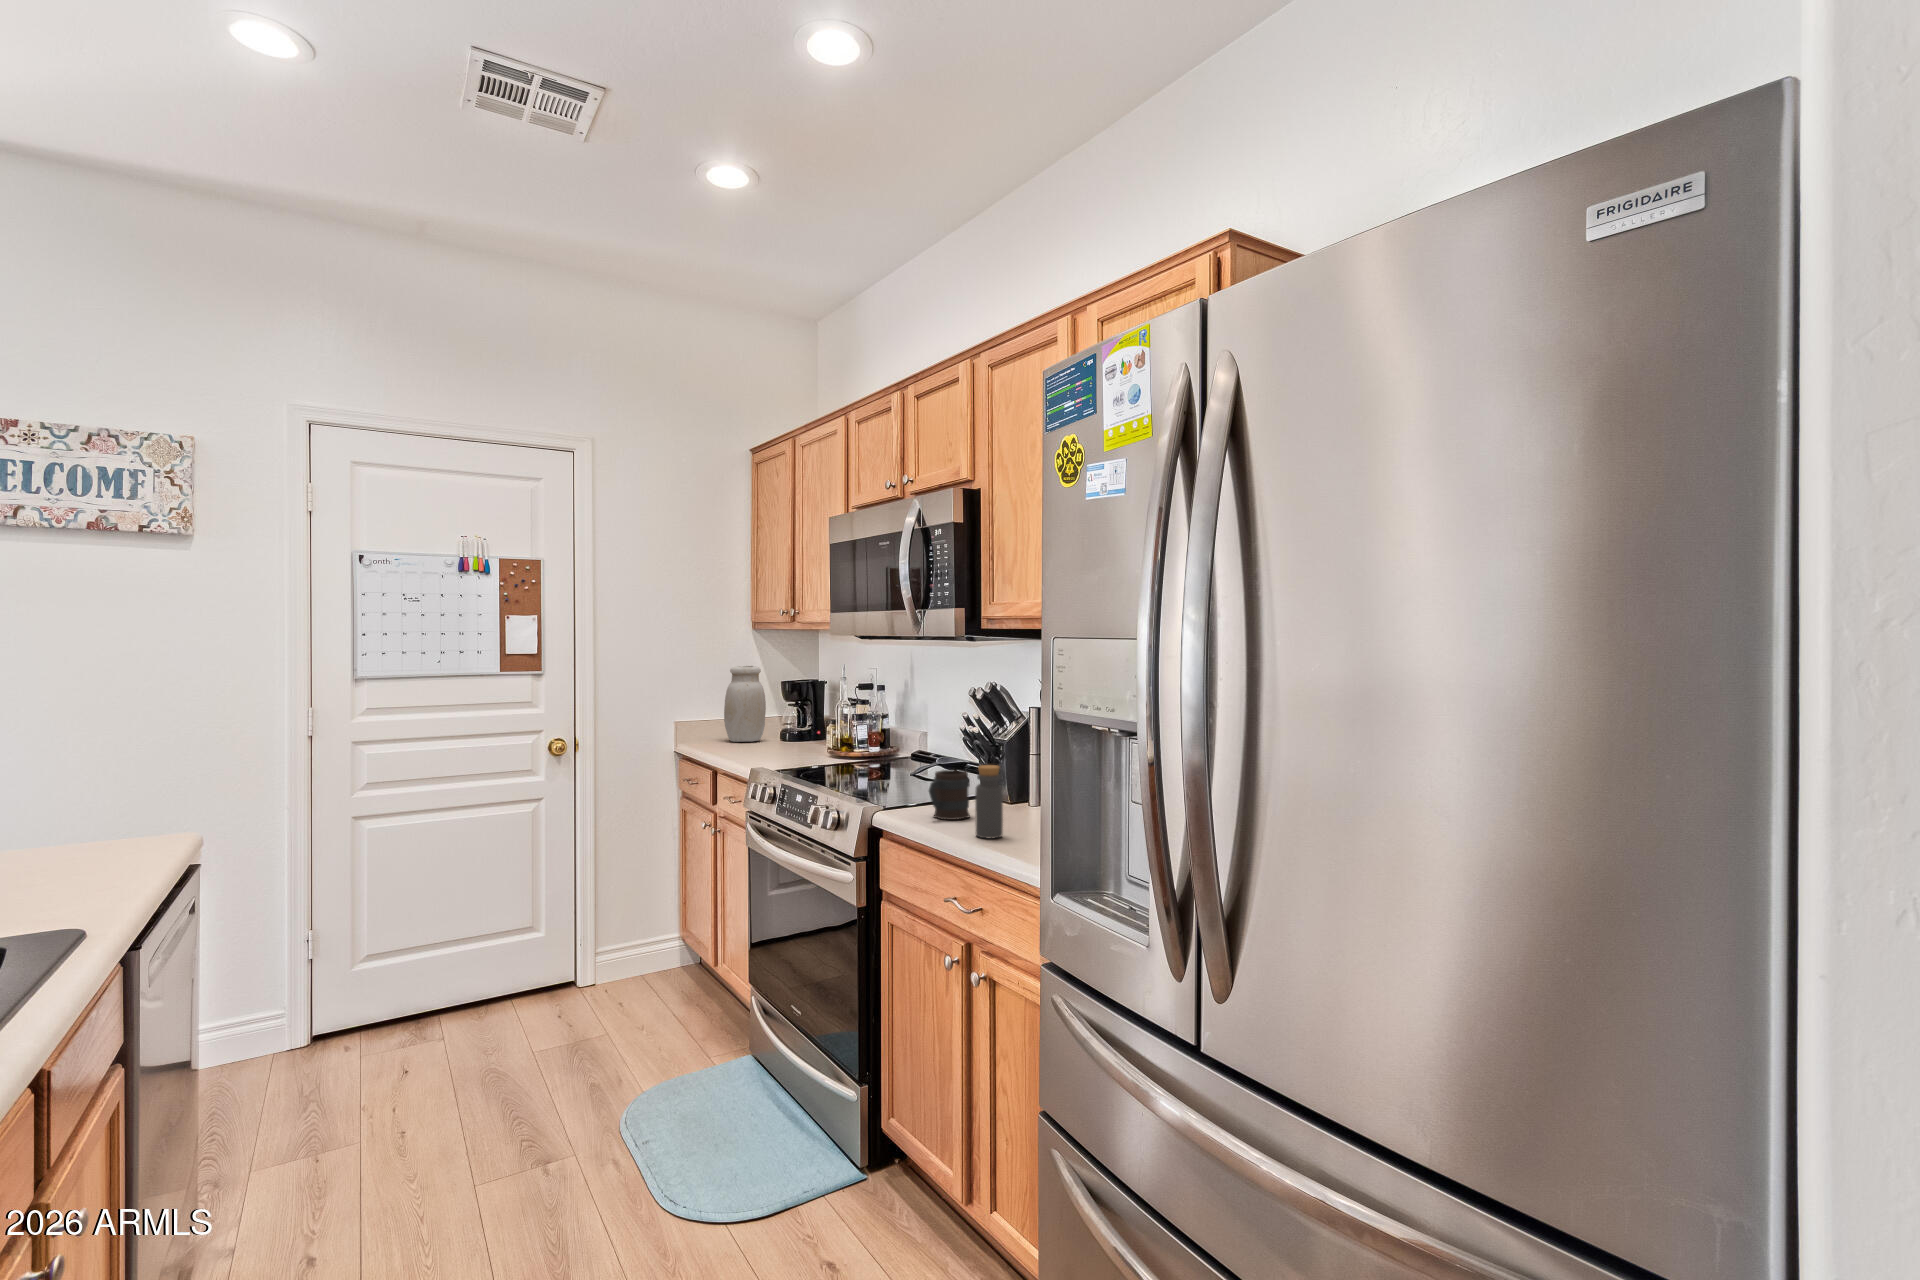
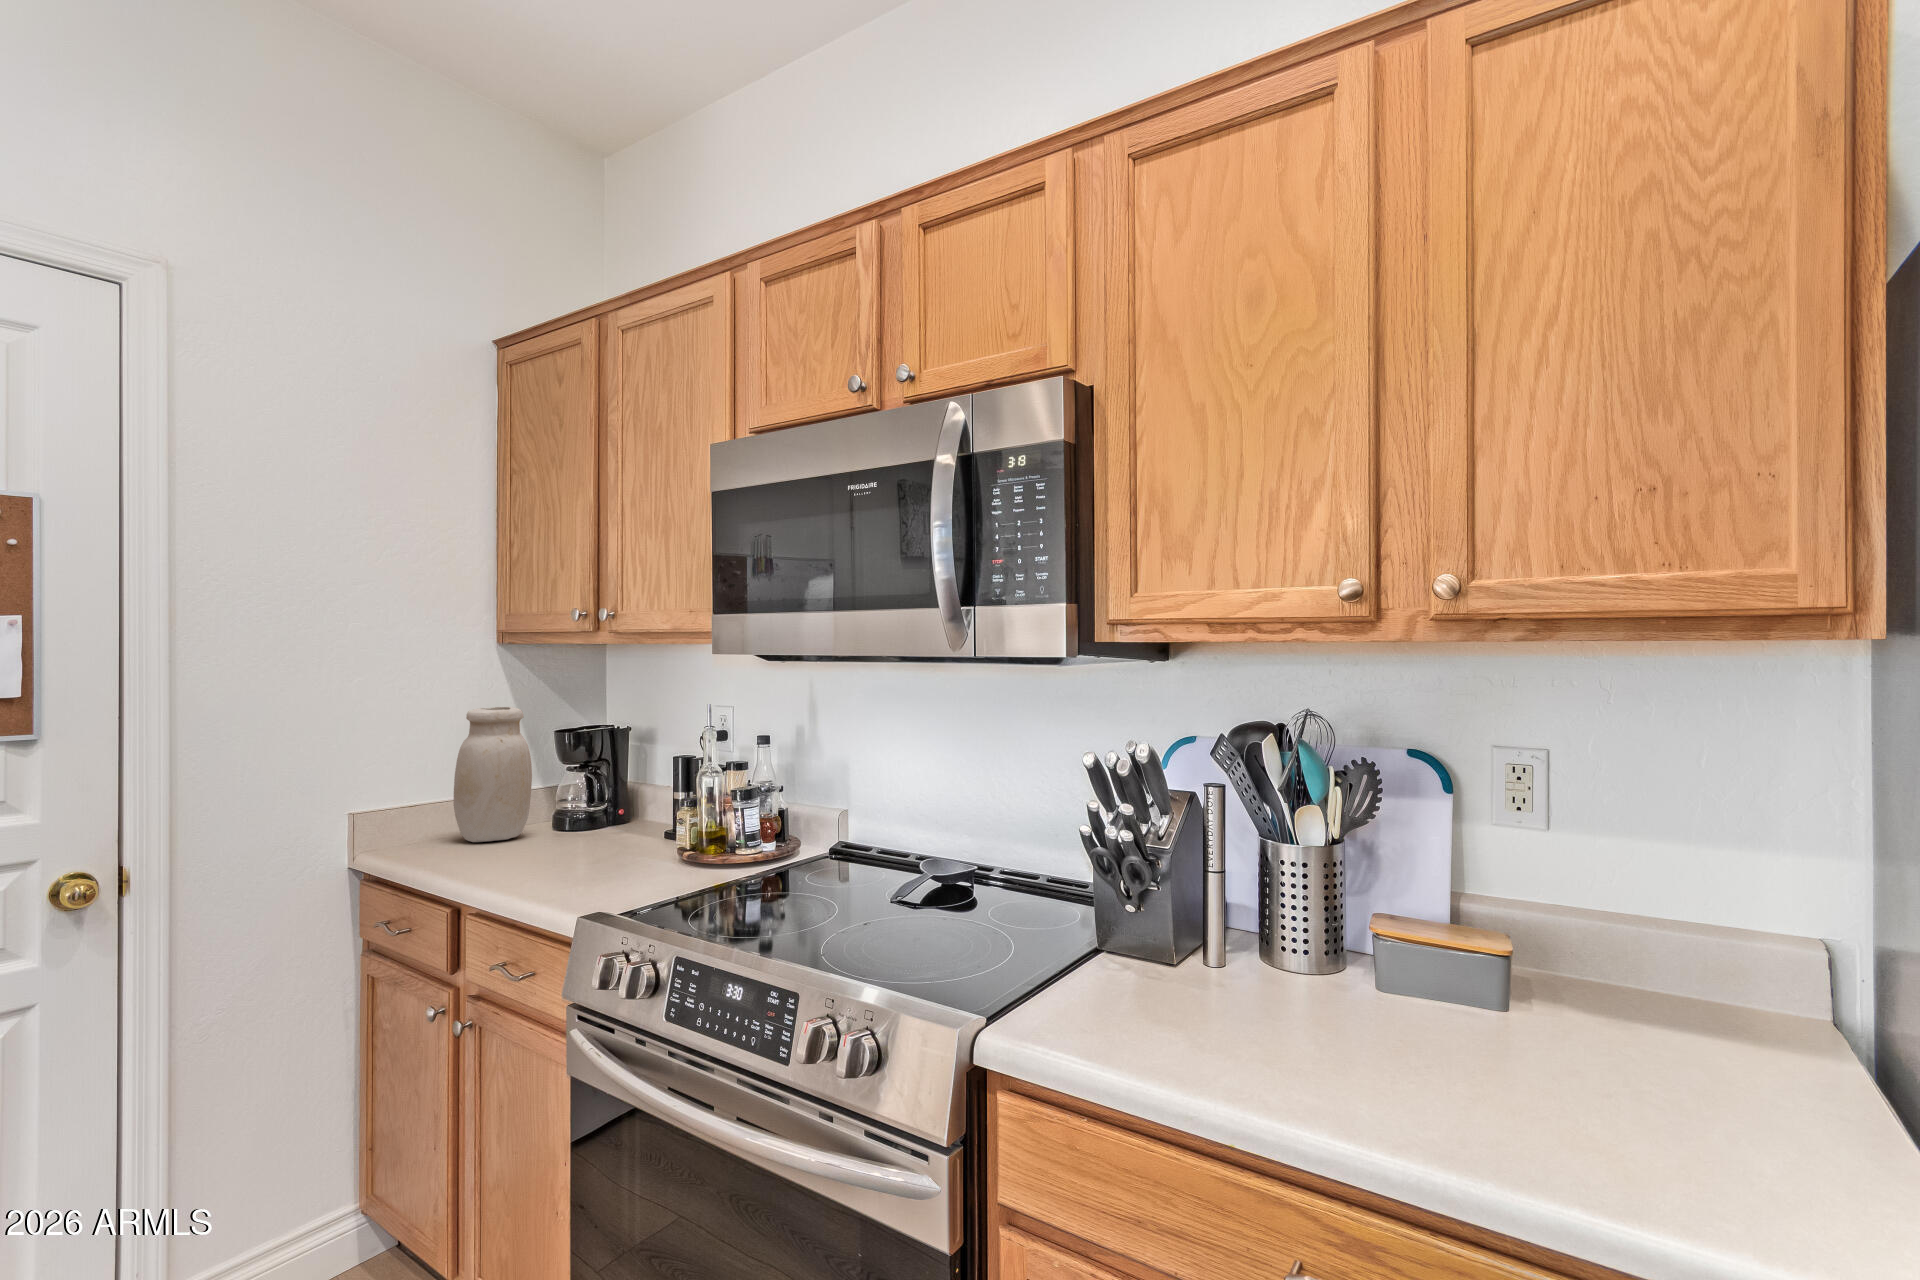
bottle: present [975,765,1003,838] -> none [1309,935,1374,1111]
mug: present [929,770,970,820] -> none [1111,927,1190,1044]

